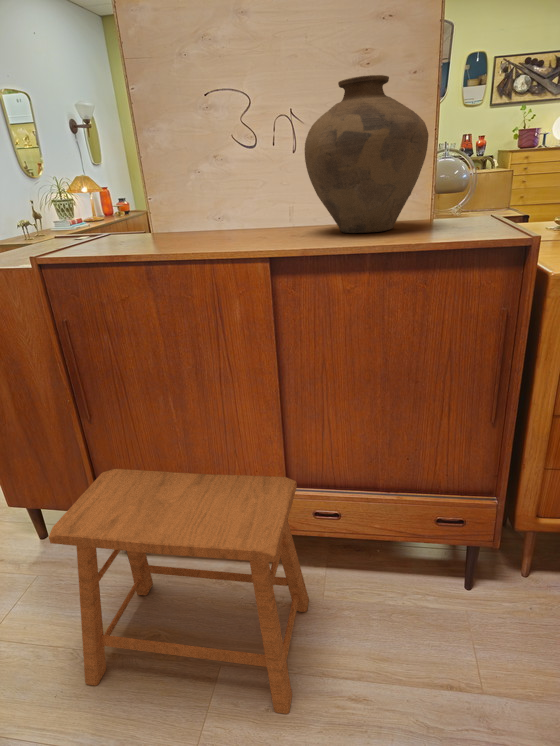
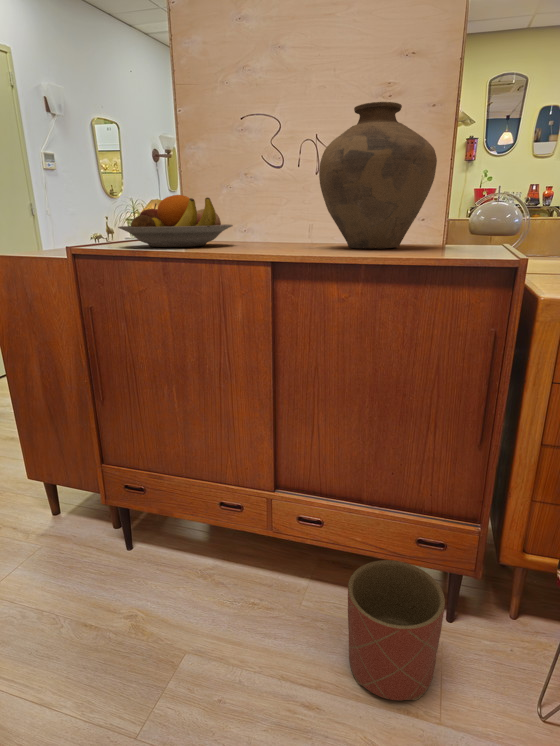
fruit bowl: none [83,186,208,246] -> present [118,195,233,247]
stool: present [49,469,309,714] -> none [40,448,285,707]
planter: none [381,543,478,677] -> present [348,560,445,700]

